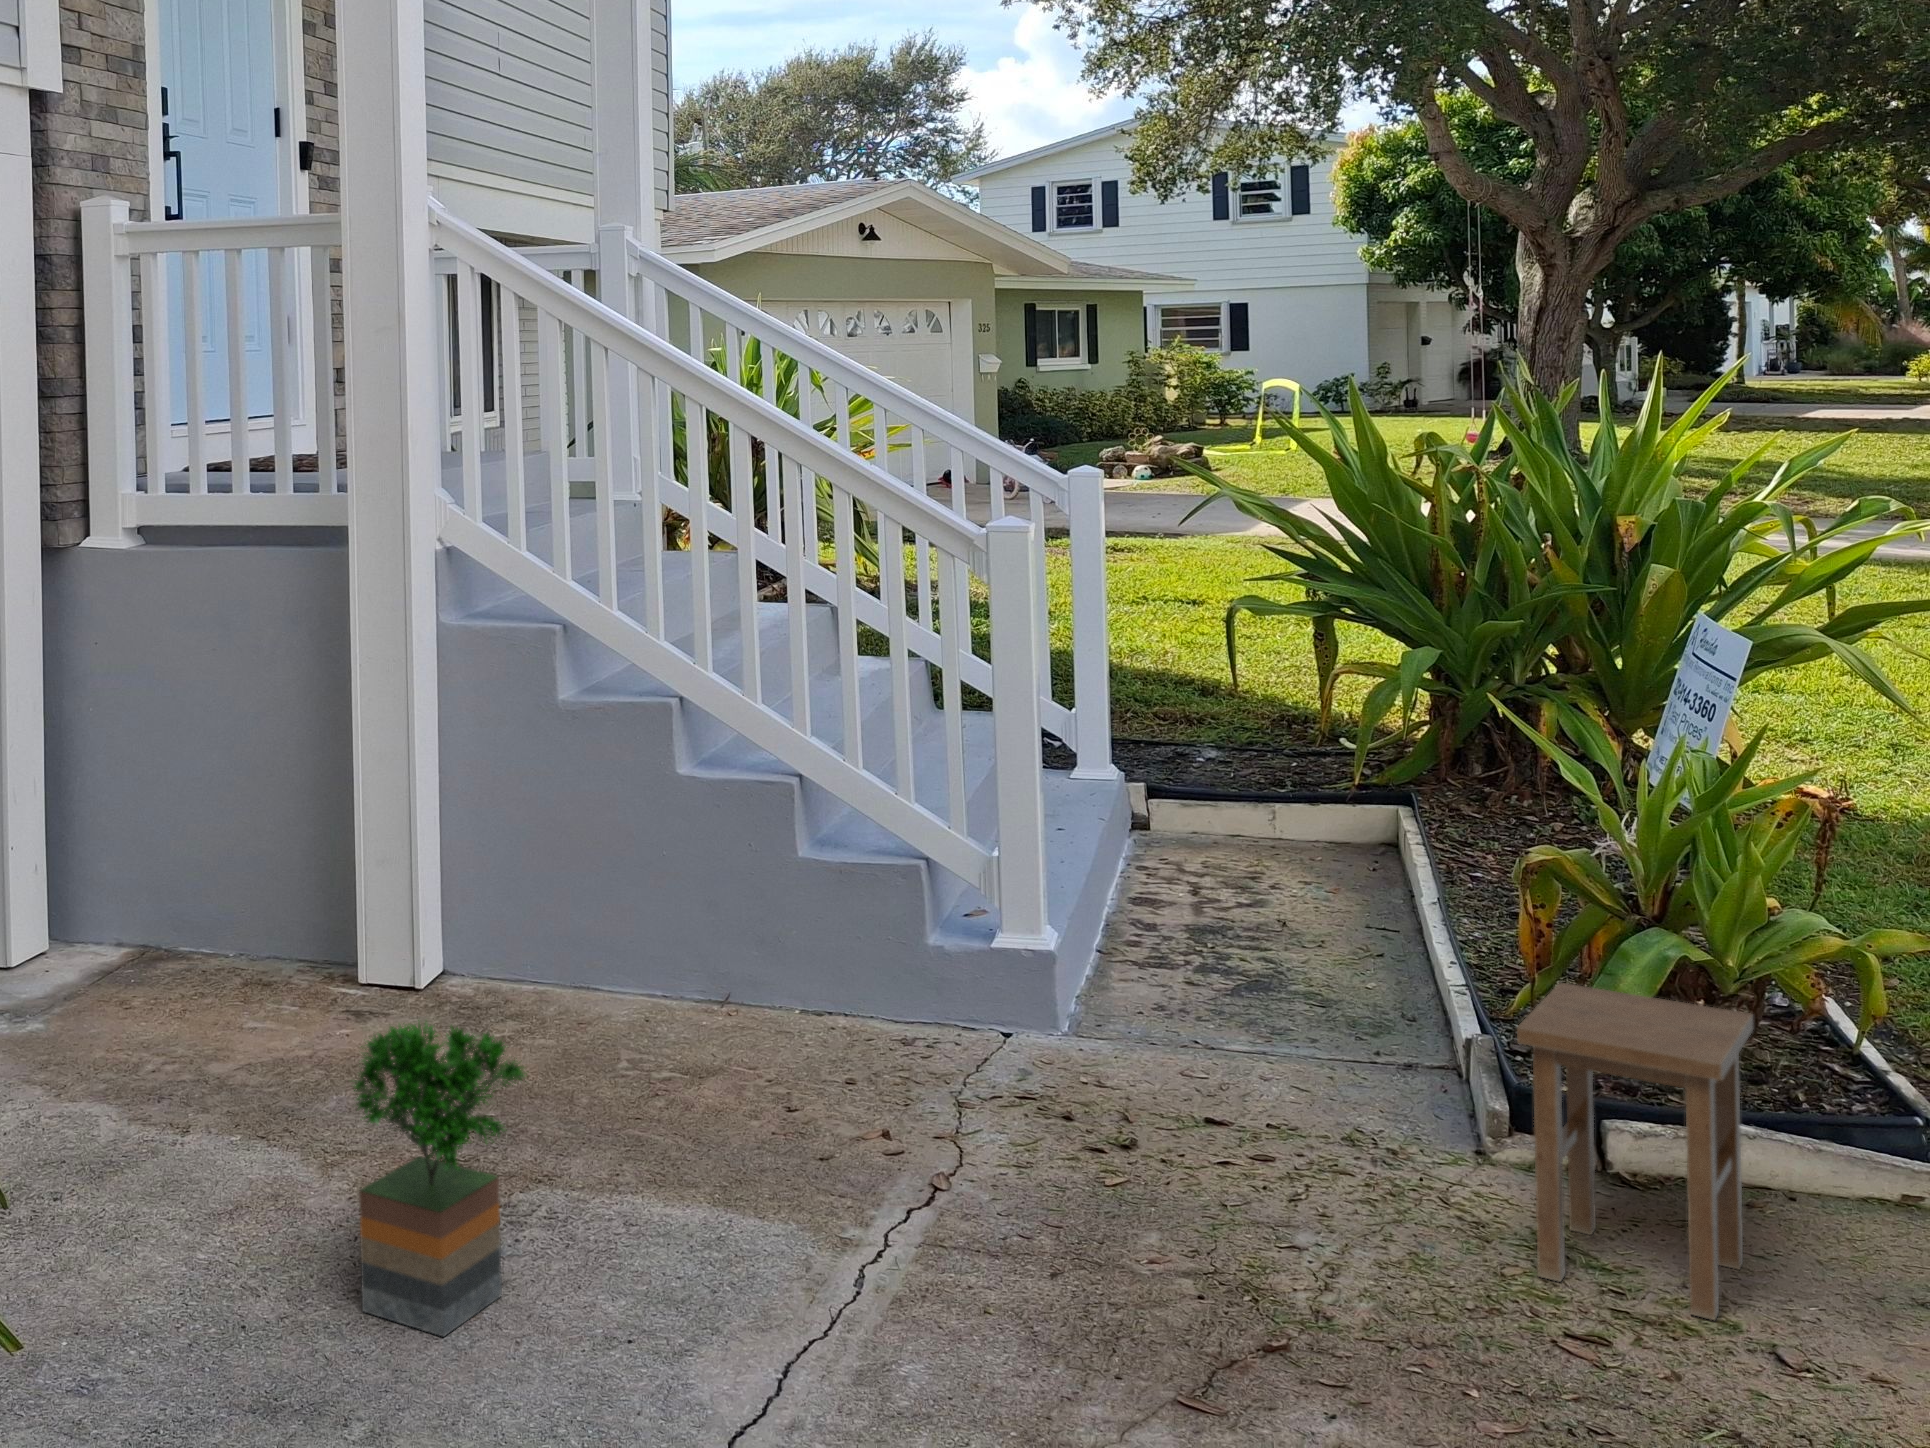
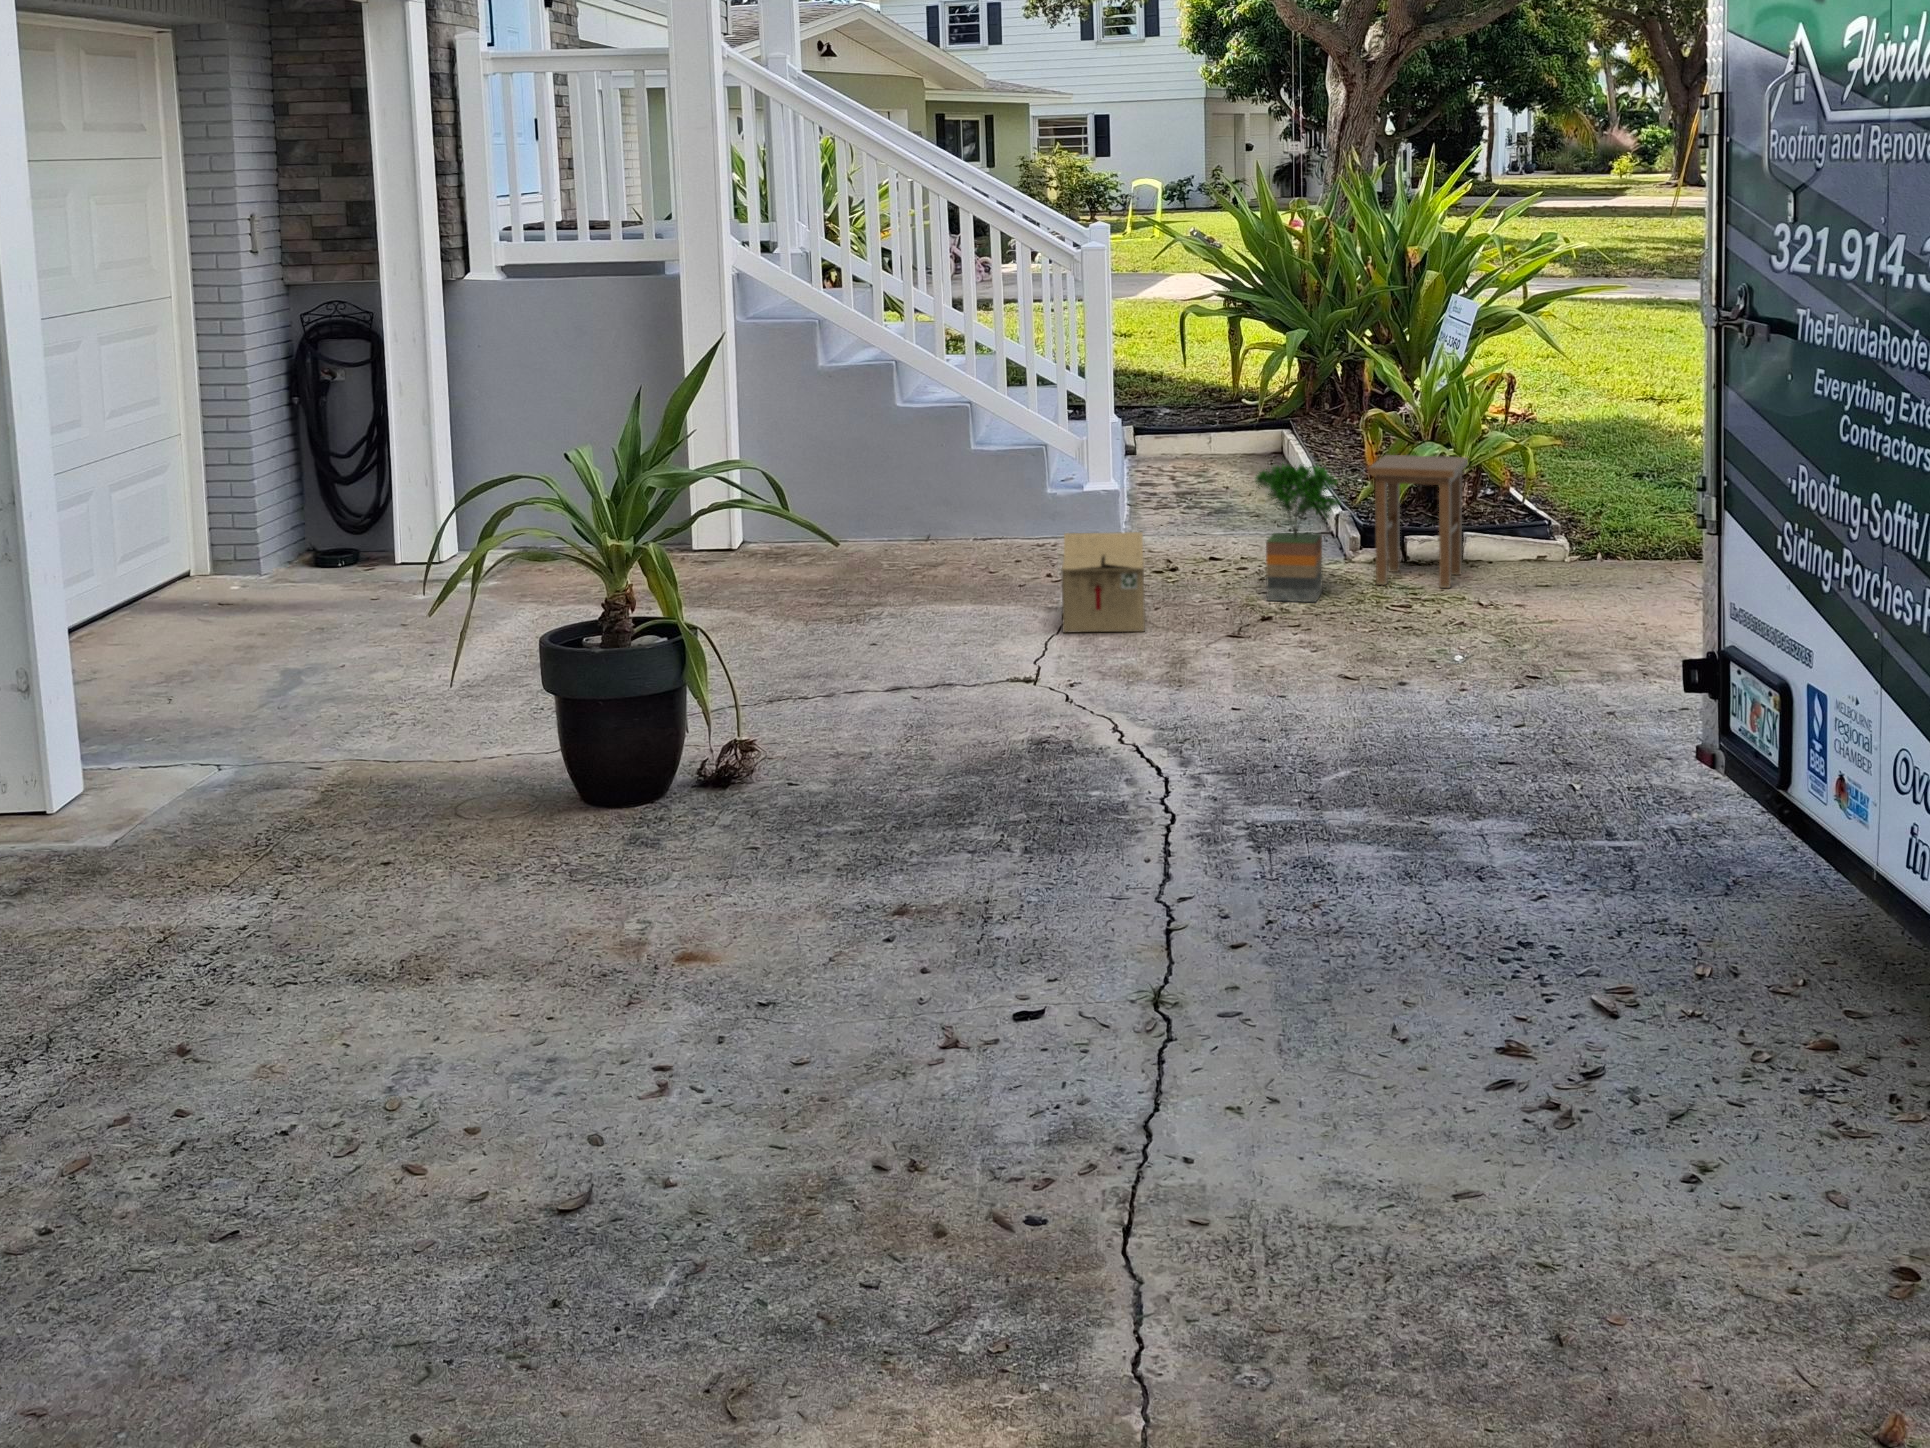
potted tree: present [353,1020,526,1336] -> present [1255,463,1340,602]
cardboard box: none [796,1119,1004,1381] -> present [1061,532,1145,632]

